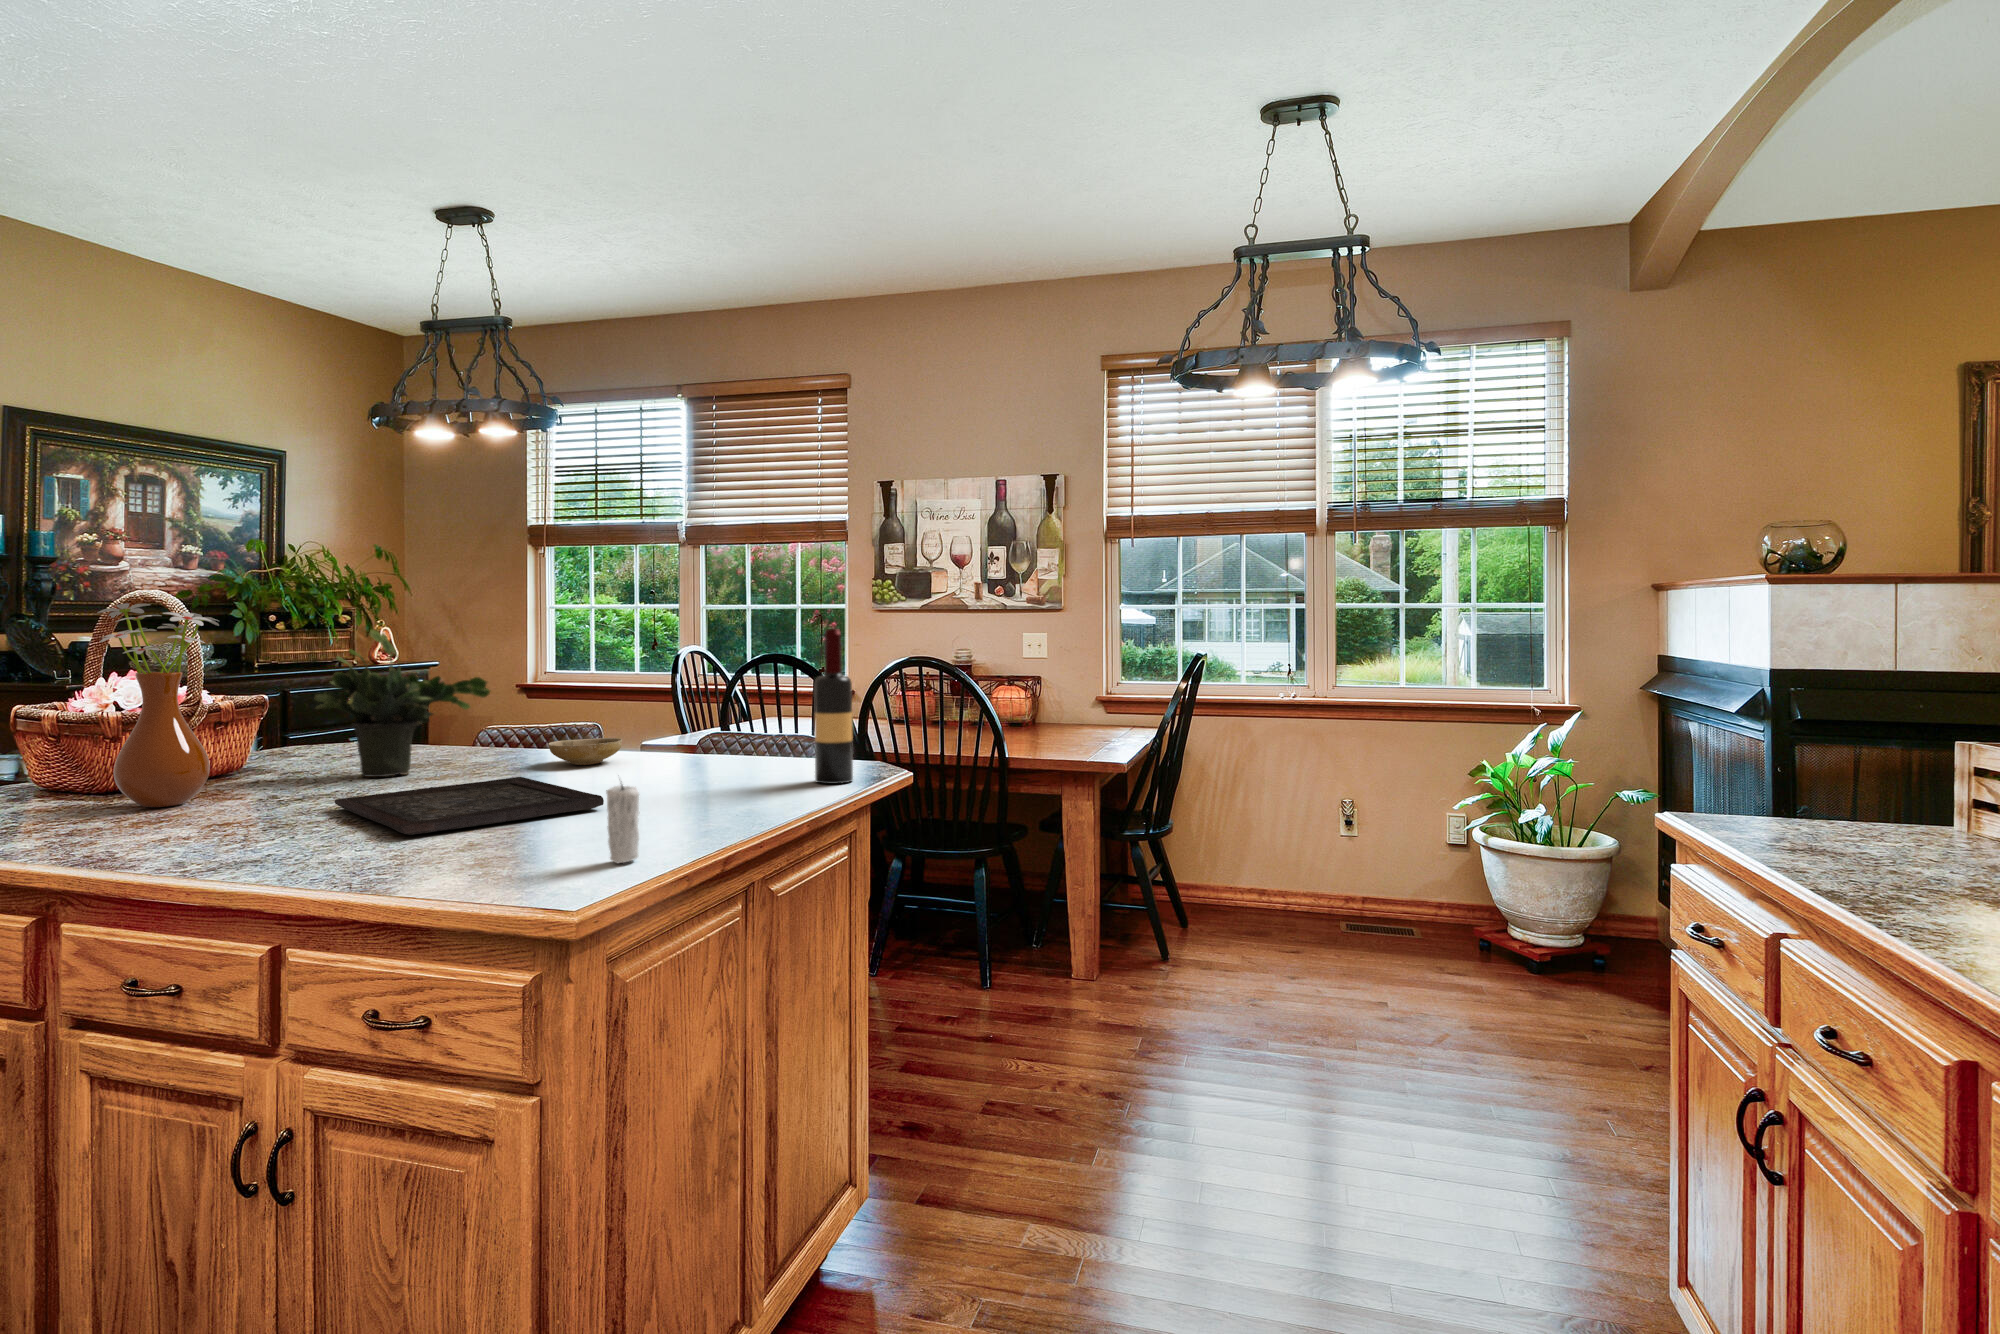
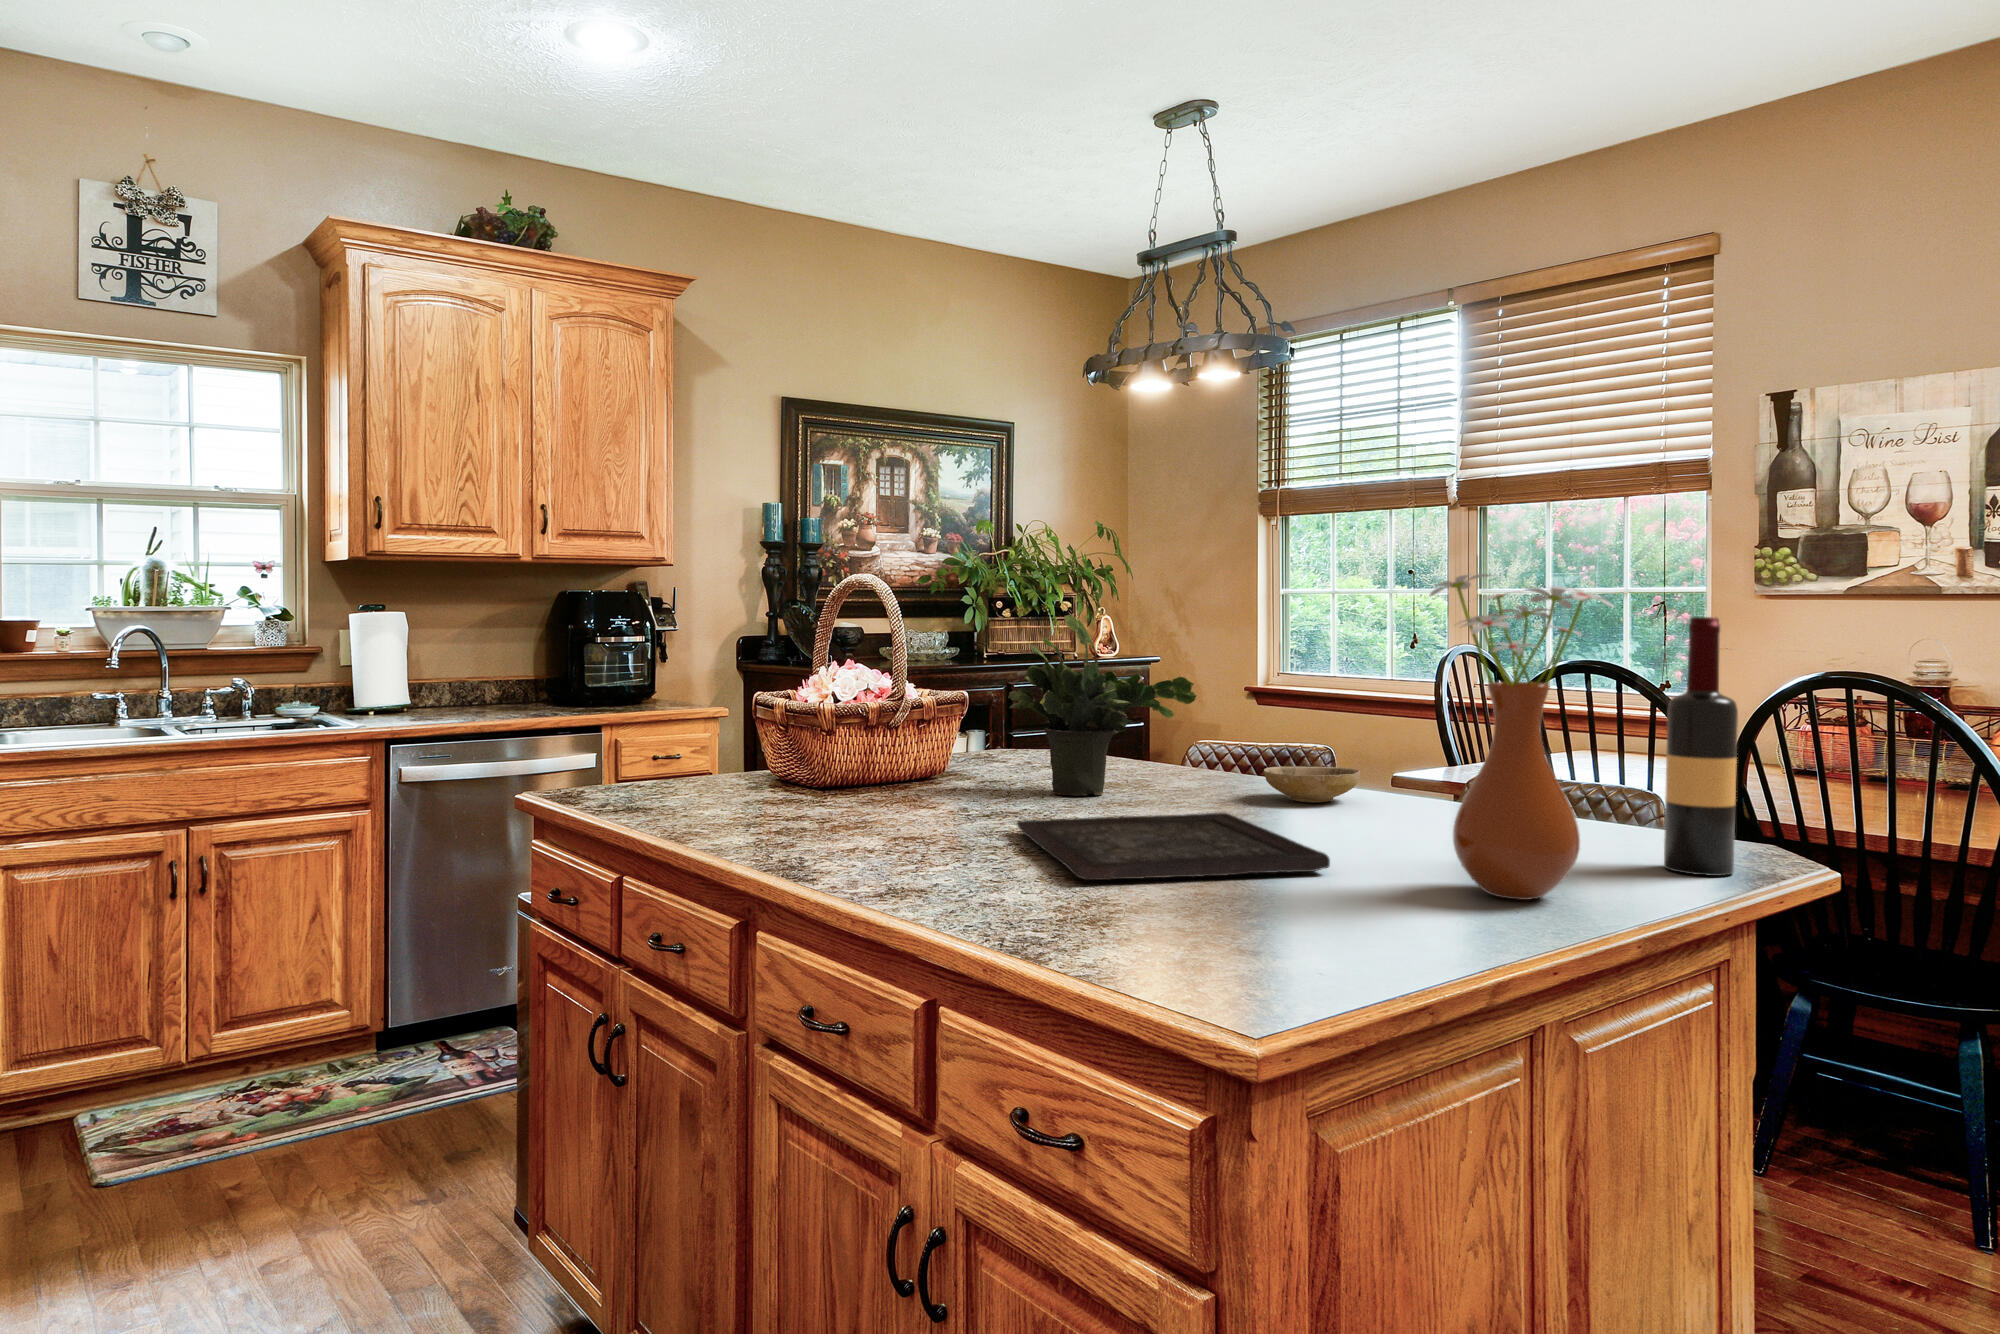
vase: present [97,604,219,807] -> present [1430,574,1614,900]
candle: present [606,784,640,863] -> none [1330,830,1380,970]

